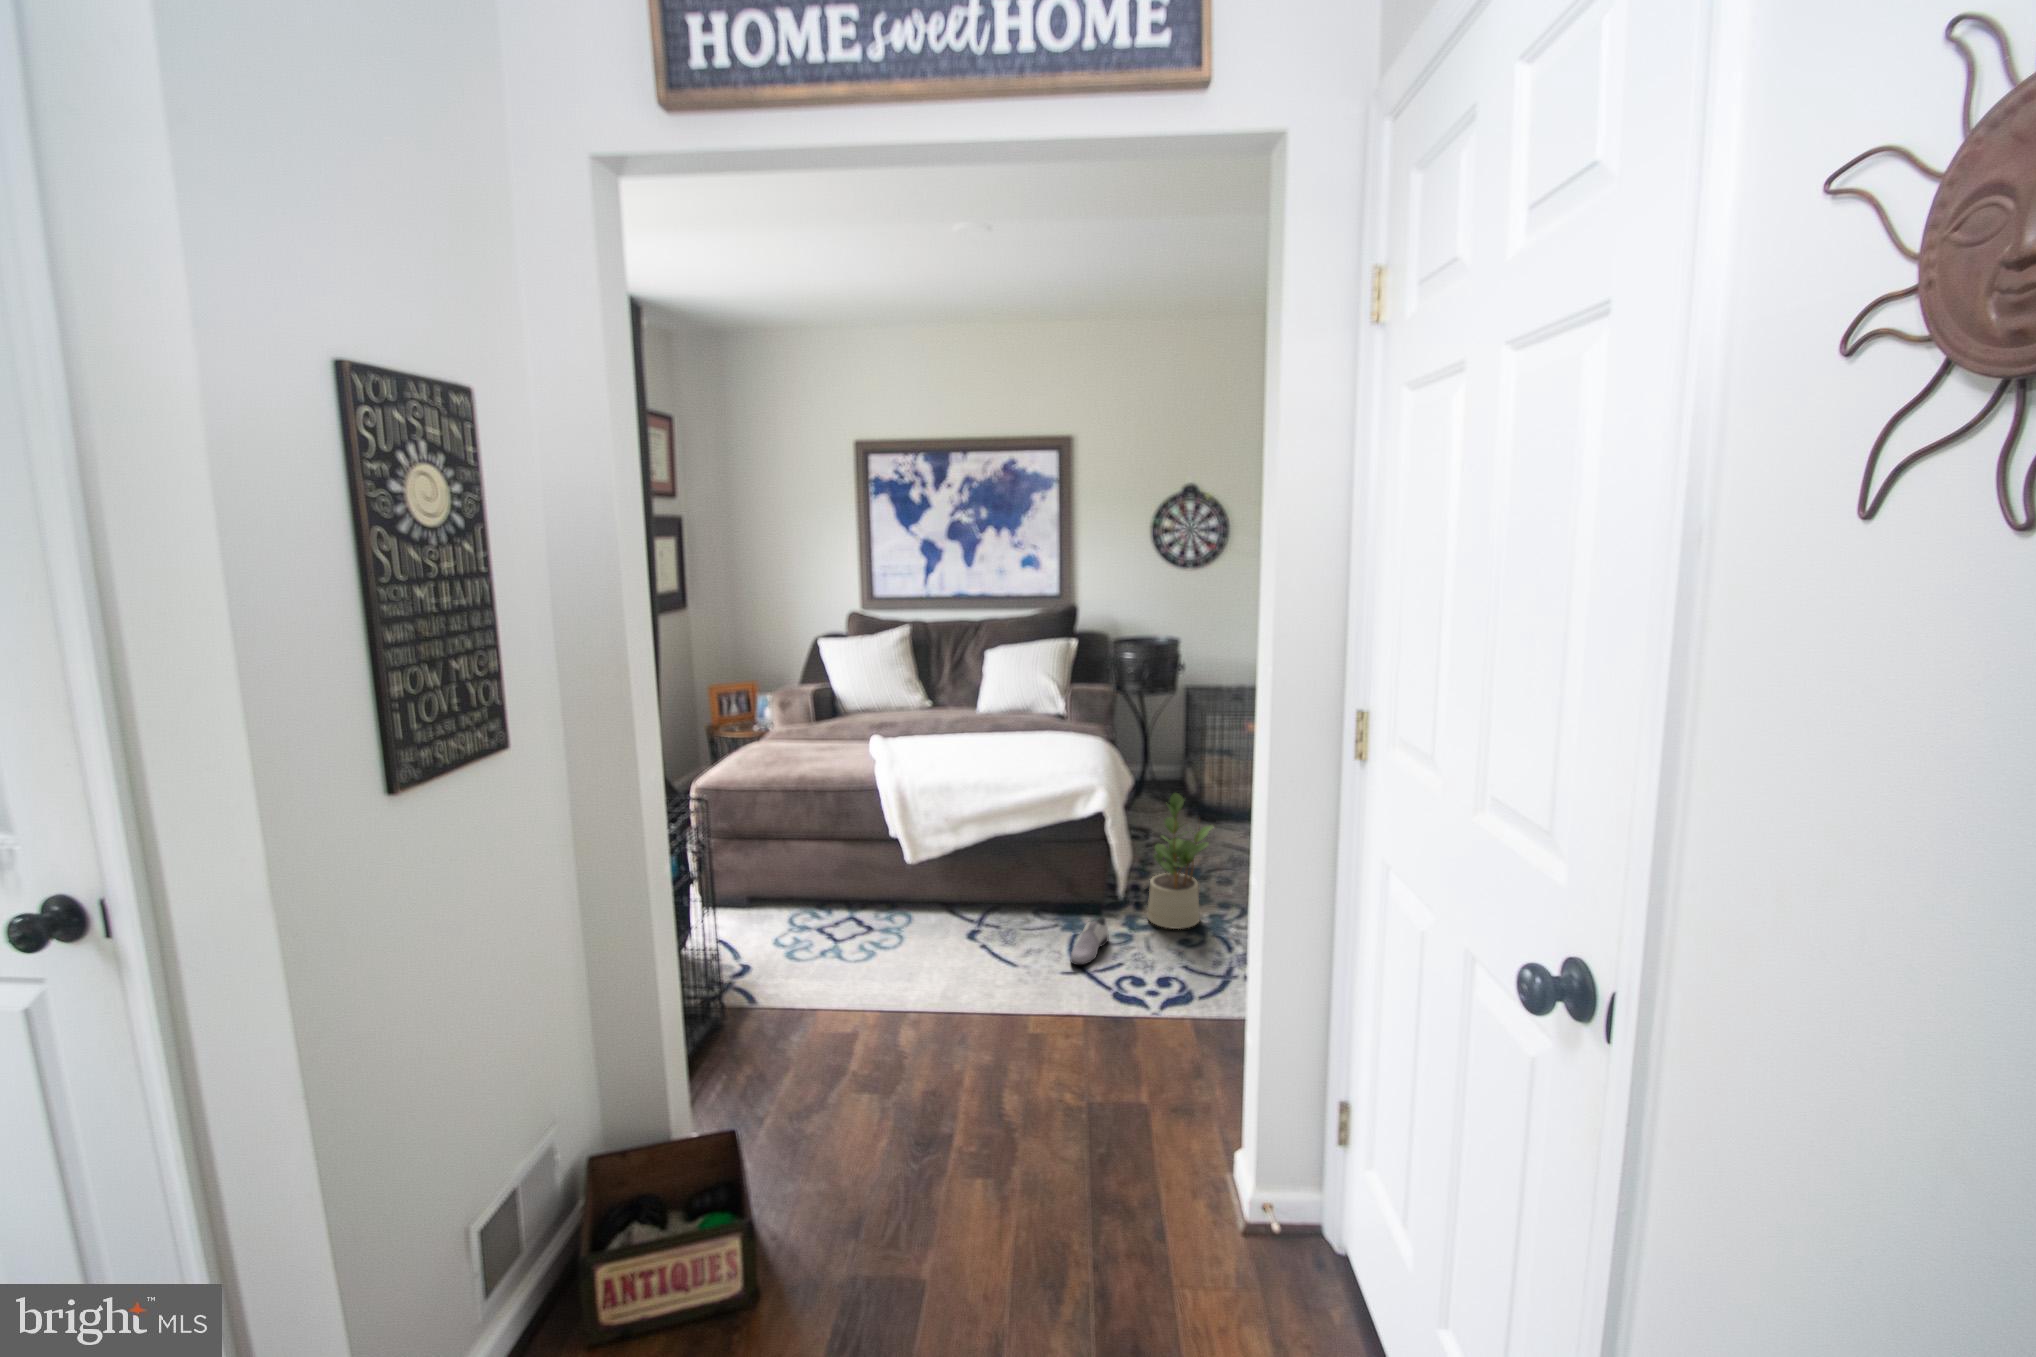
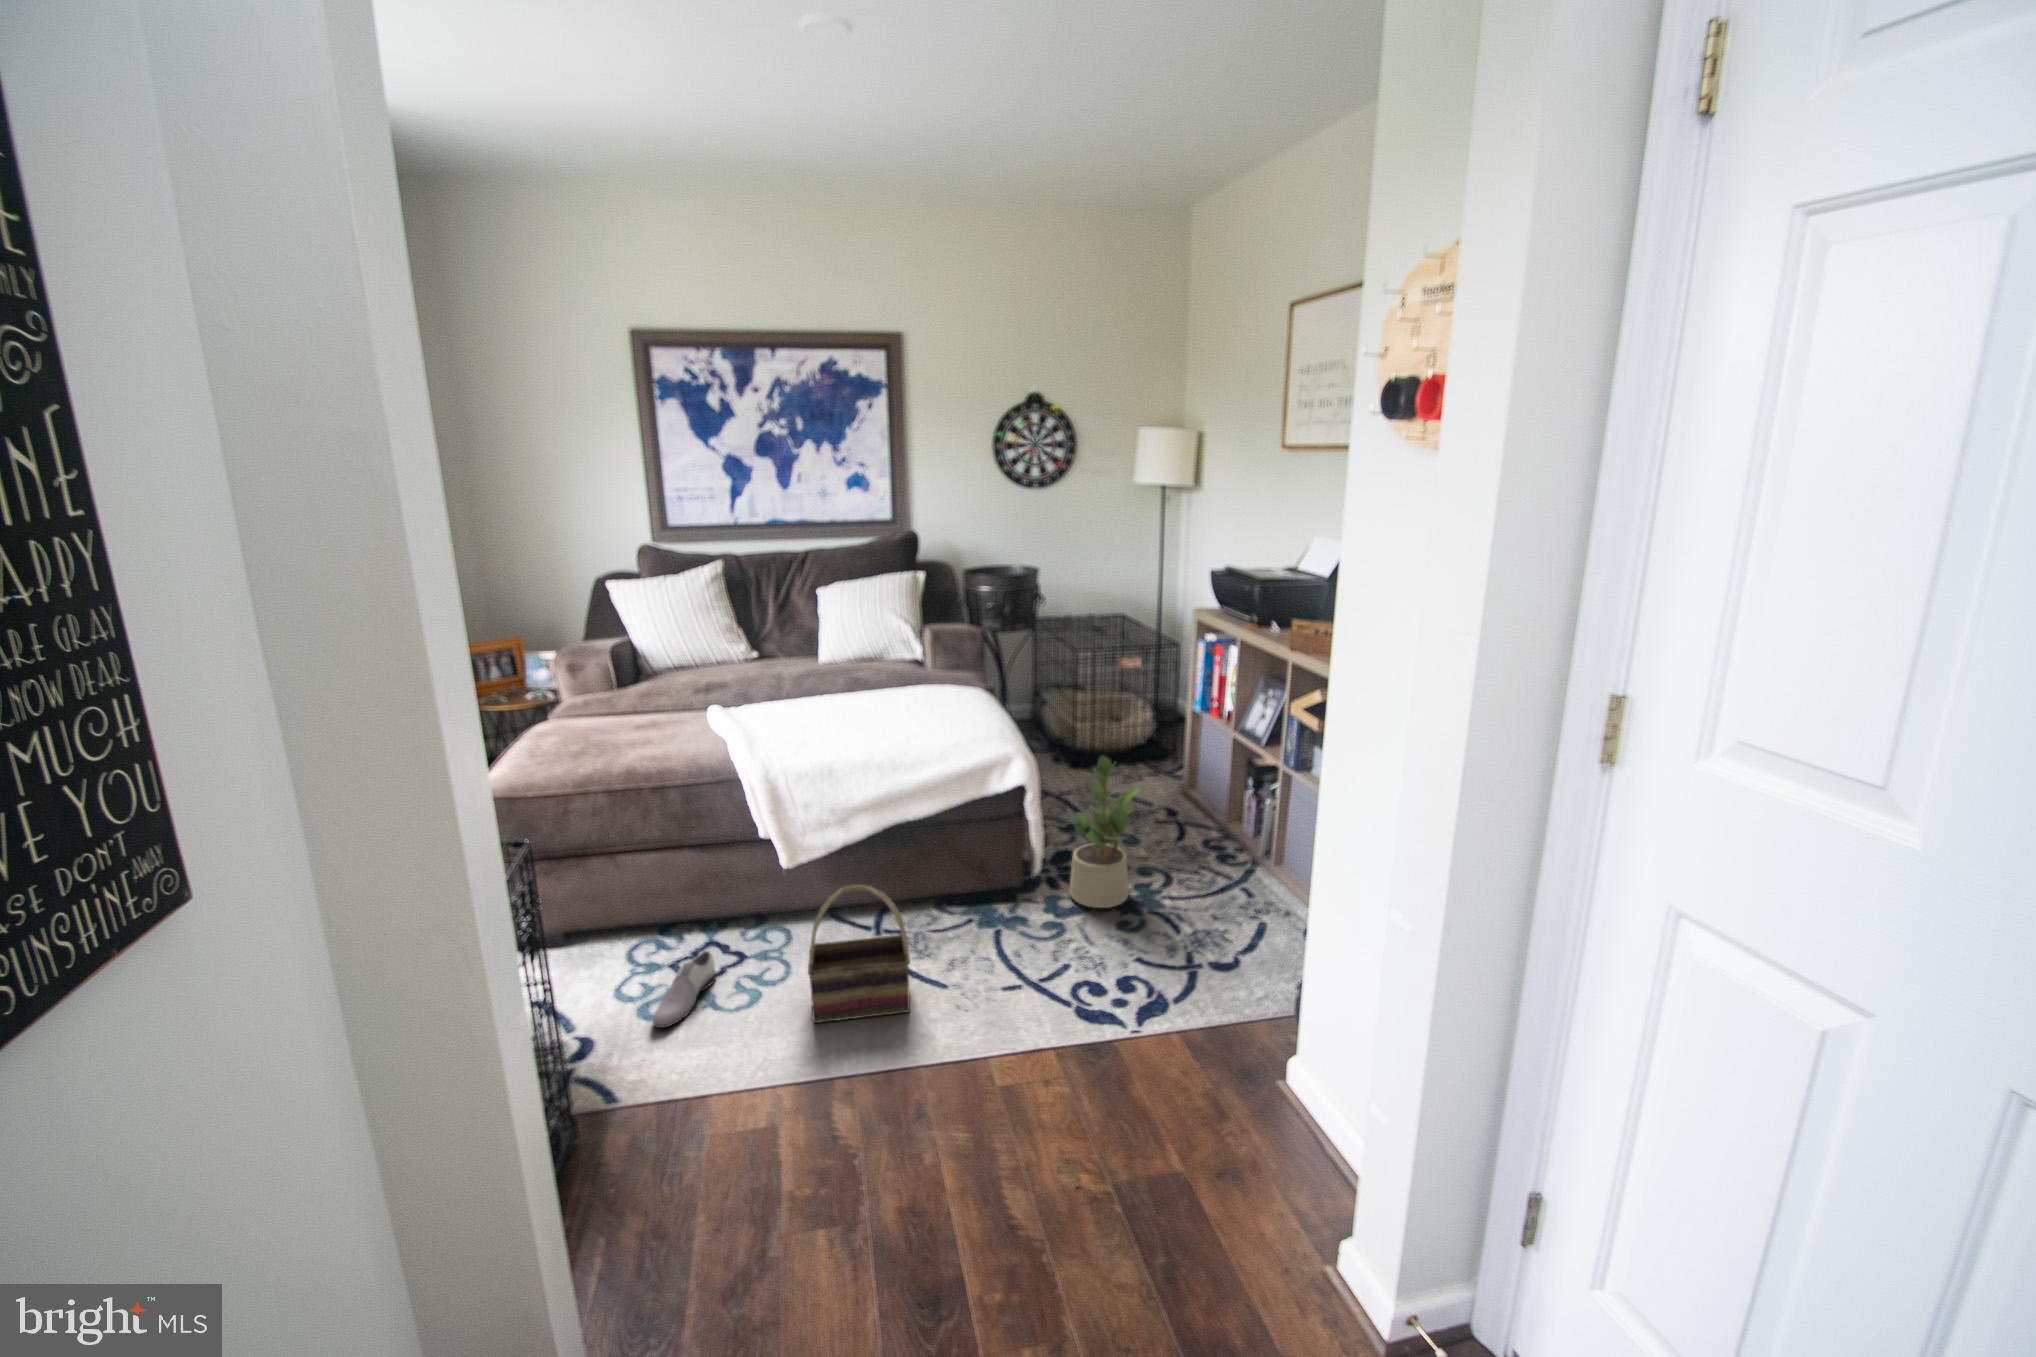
basket: none [903,870,987,980] -> present [808,885,910,1023]
shoe: present [1071,917,1109,965] -> present [653,951,716,1028]

